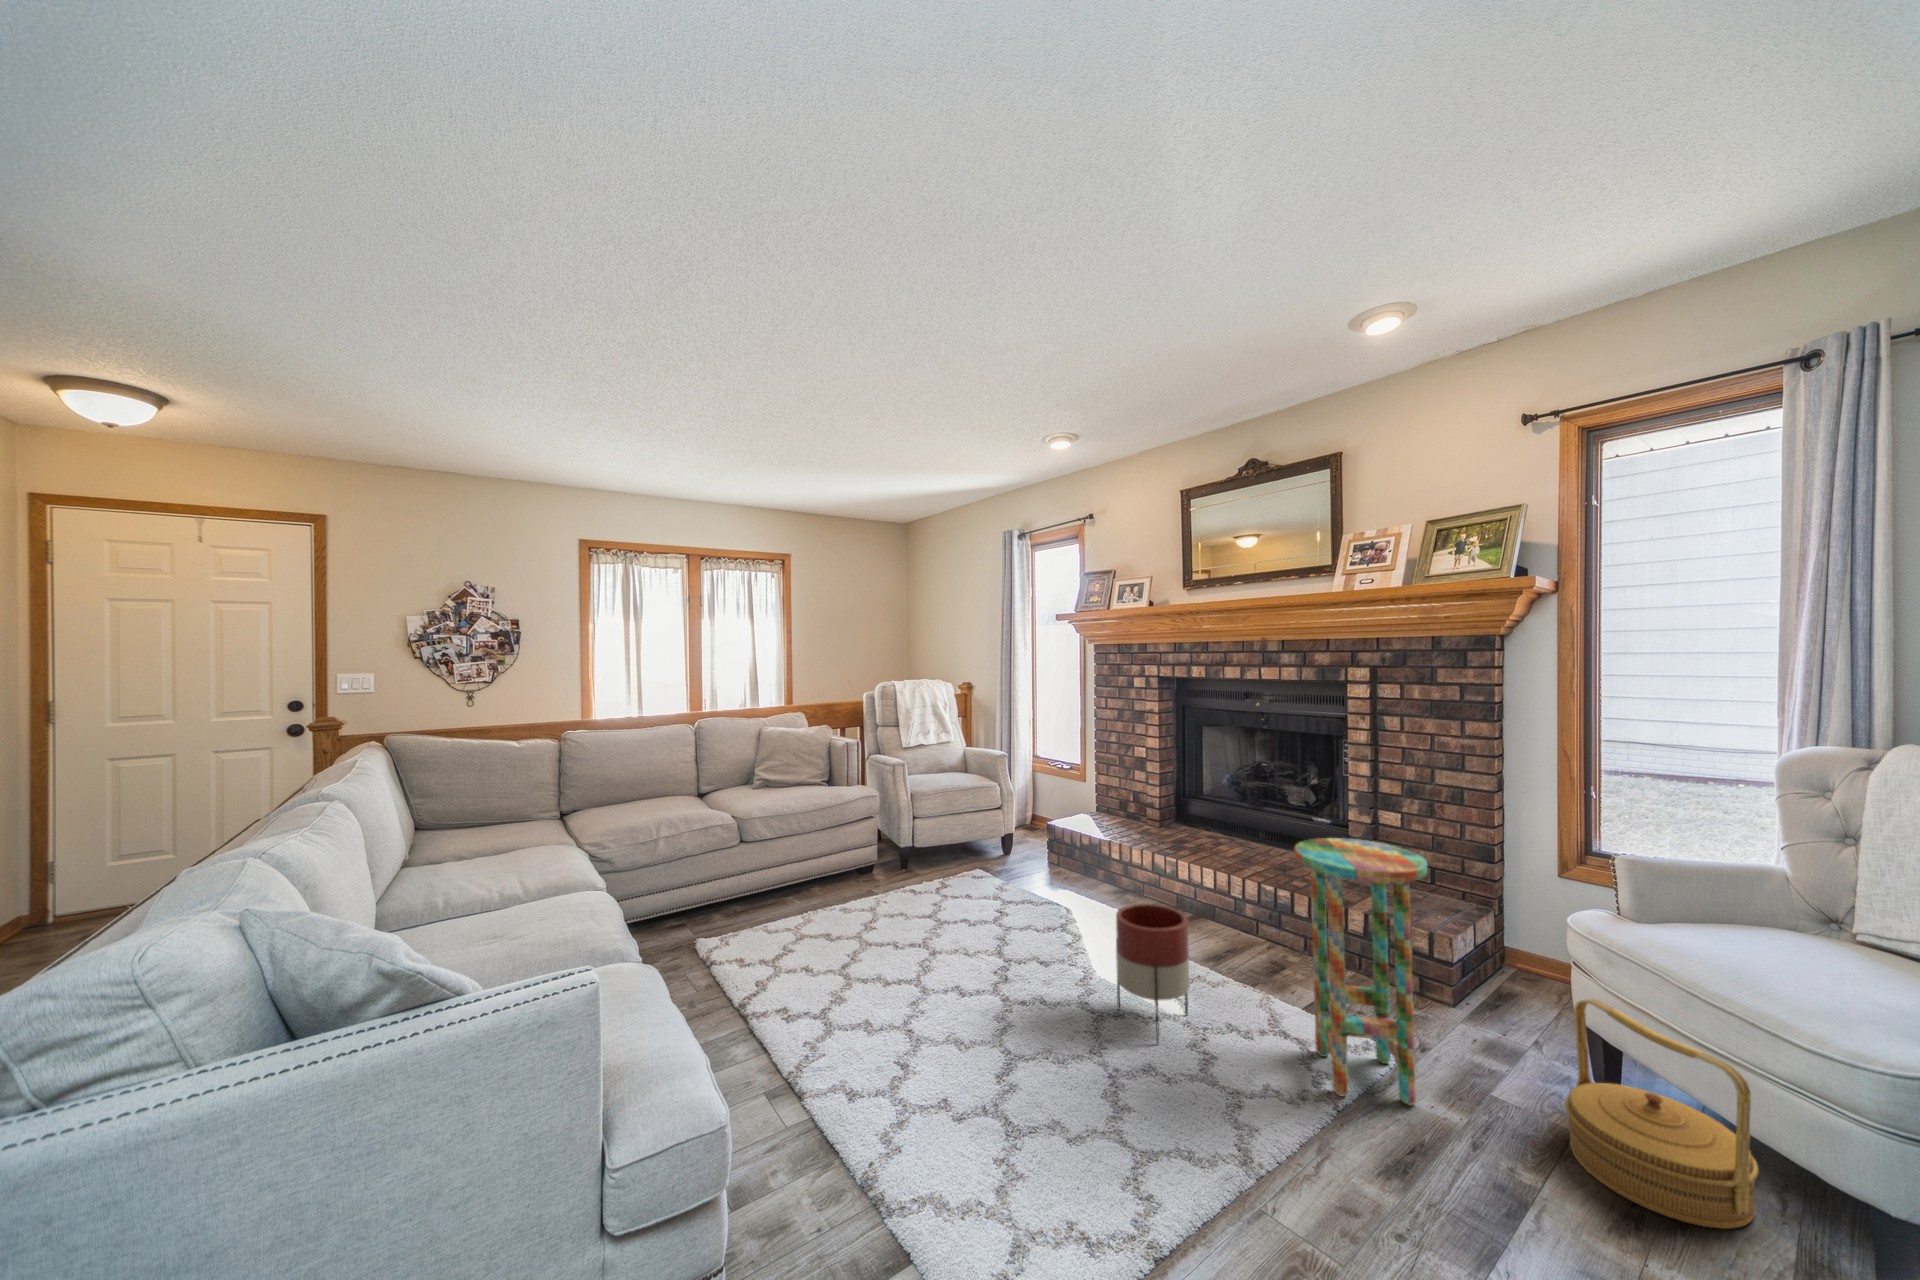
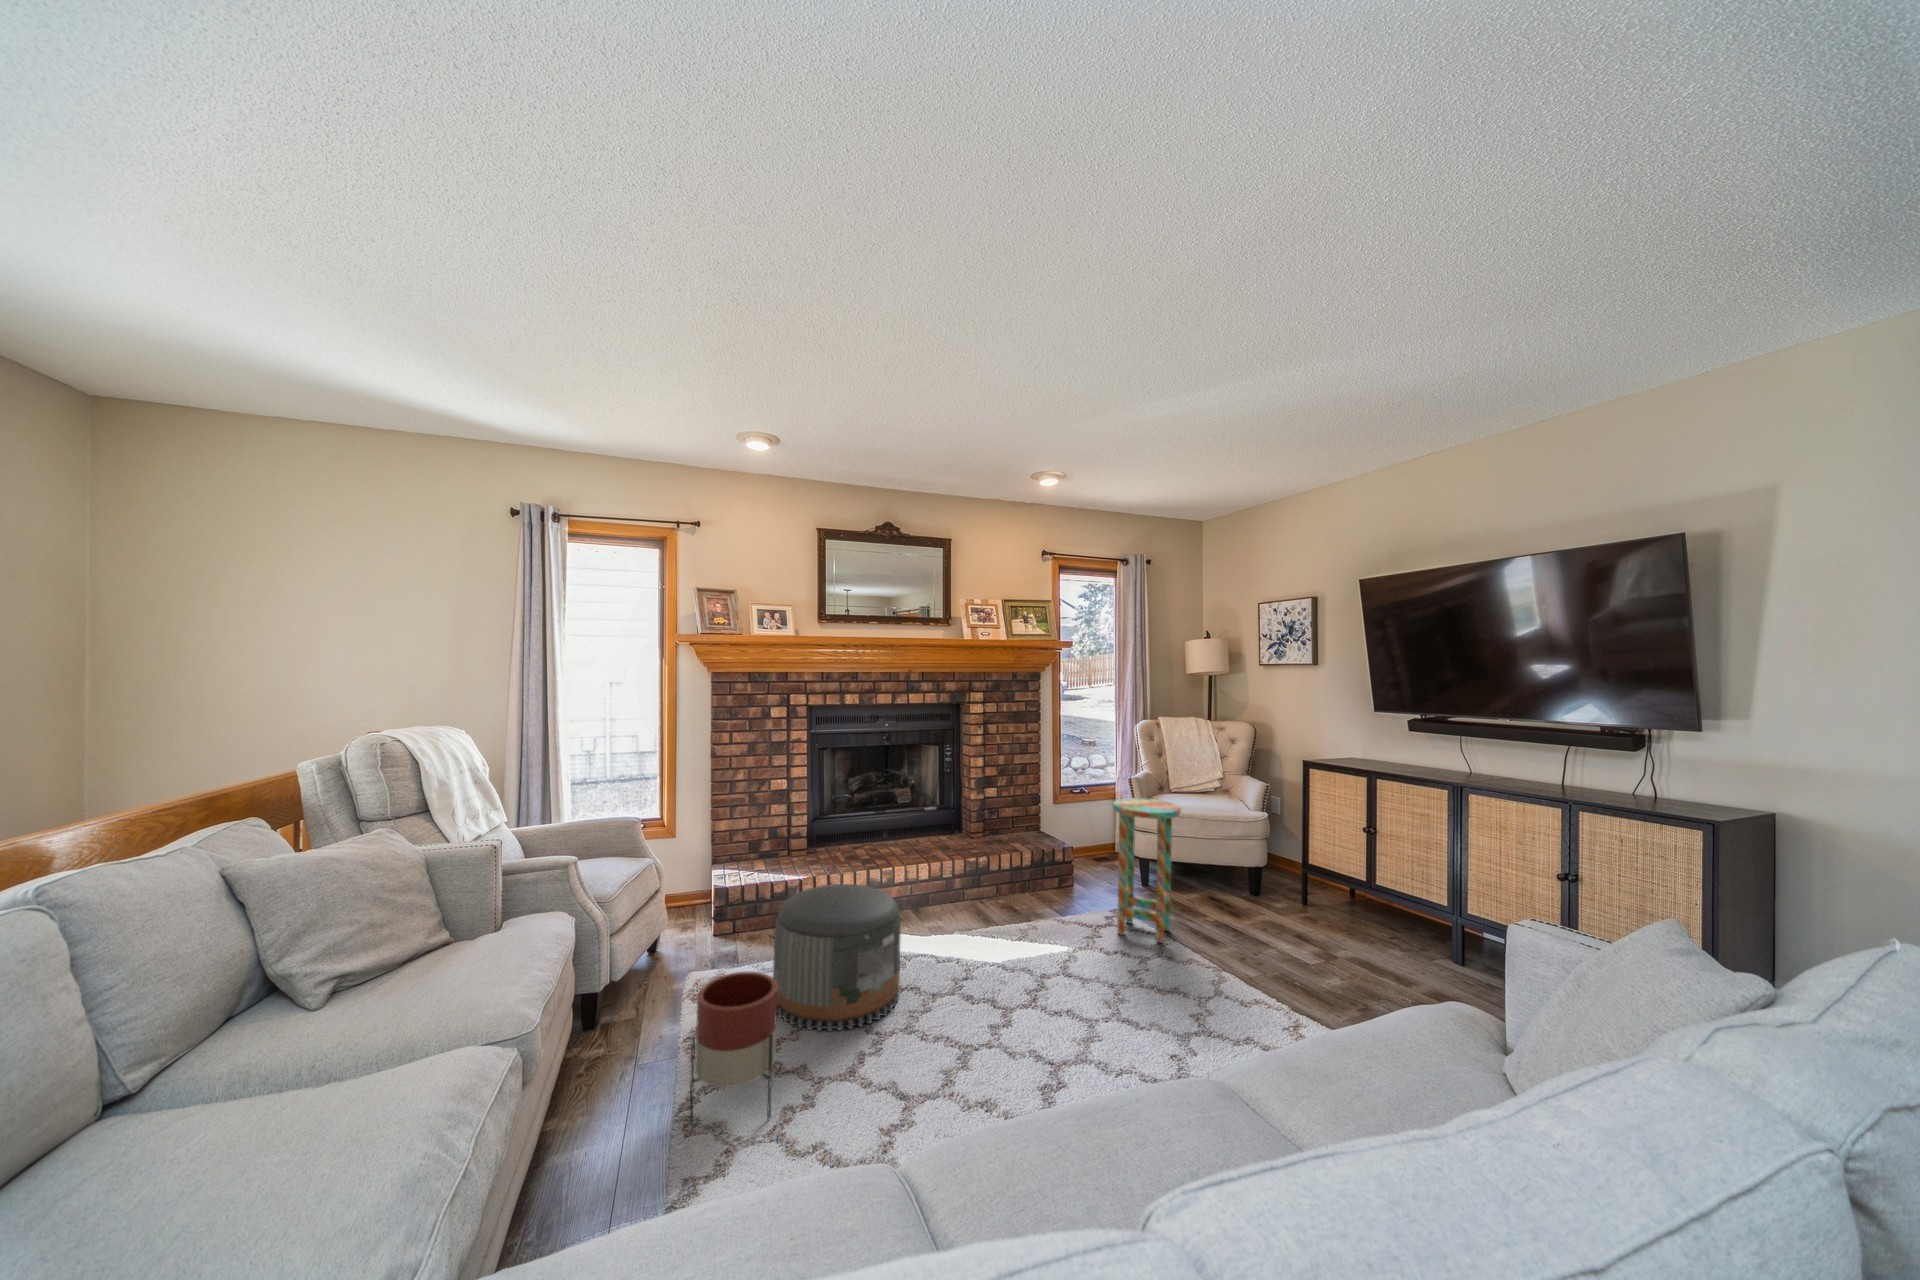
pouf: none [933,823,1041,937] -> present [773,884,901,1031]
planter: present [1116,904,1190,1043] -> present [689,972,777,1123]
basket: present [1565,999,1759,1229] -> none [1178,845,1243,918]

